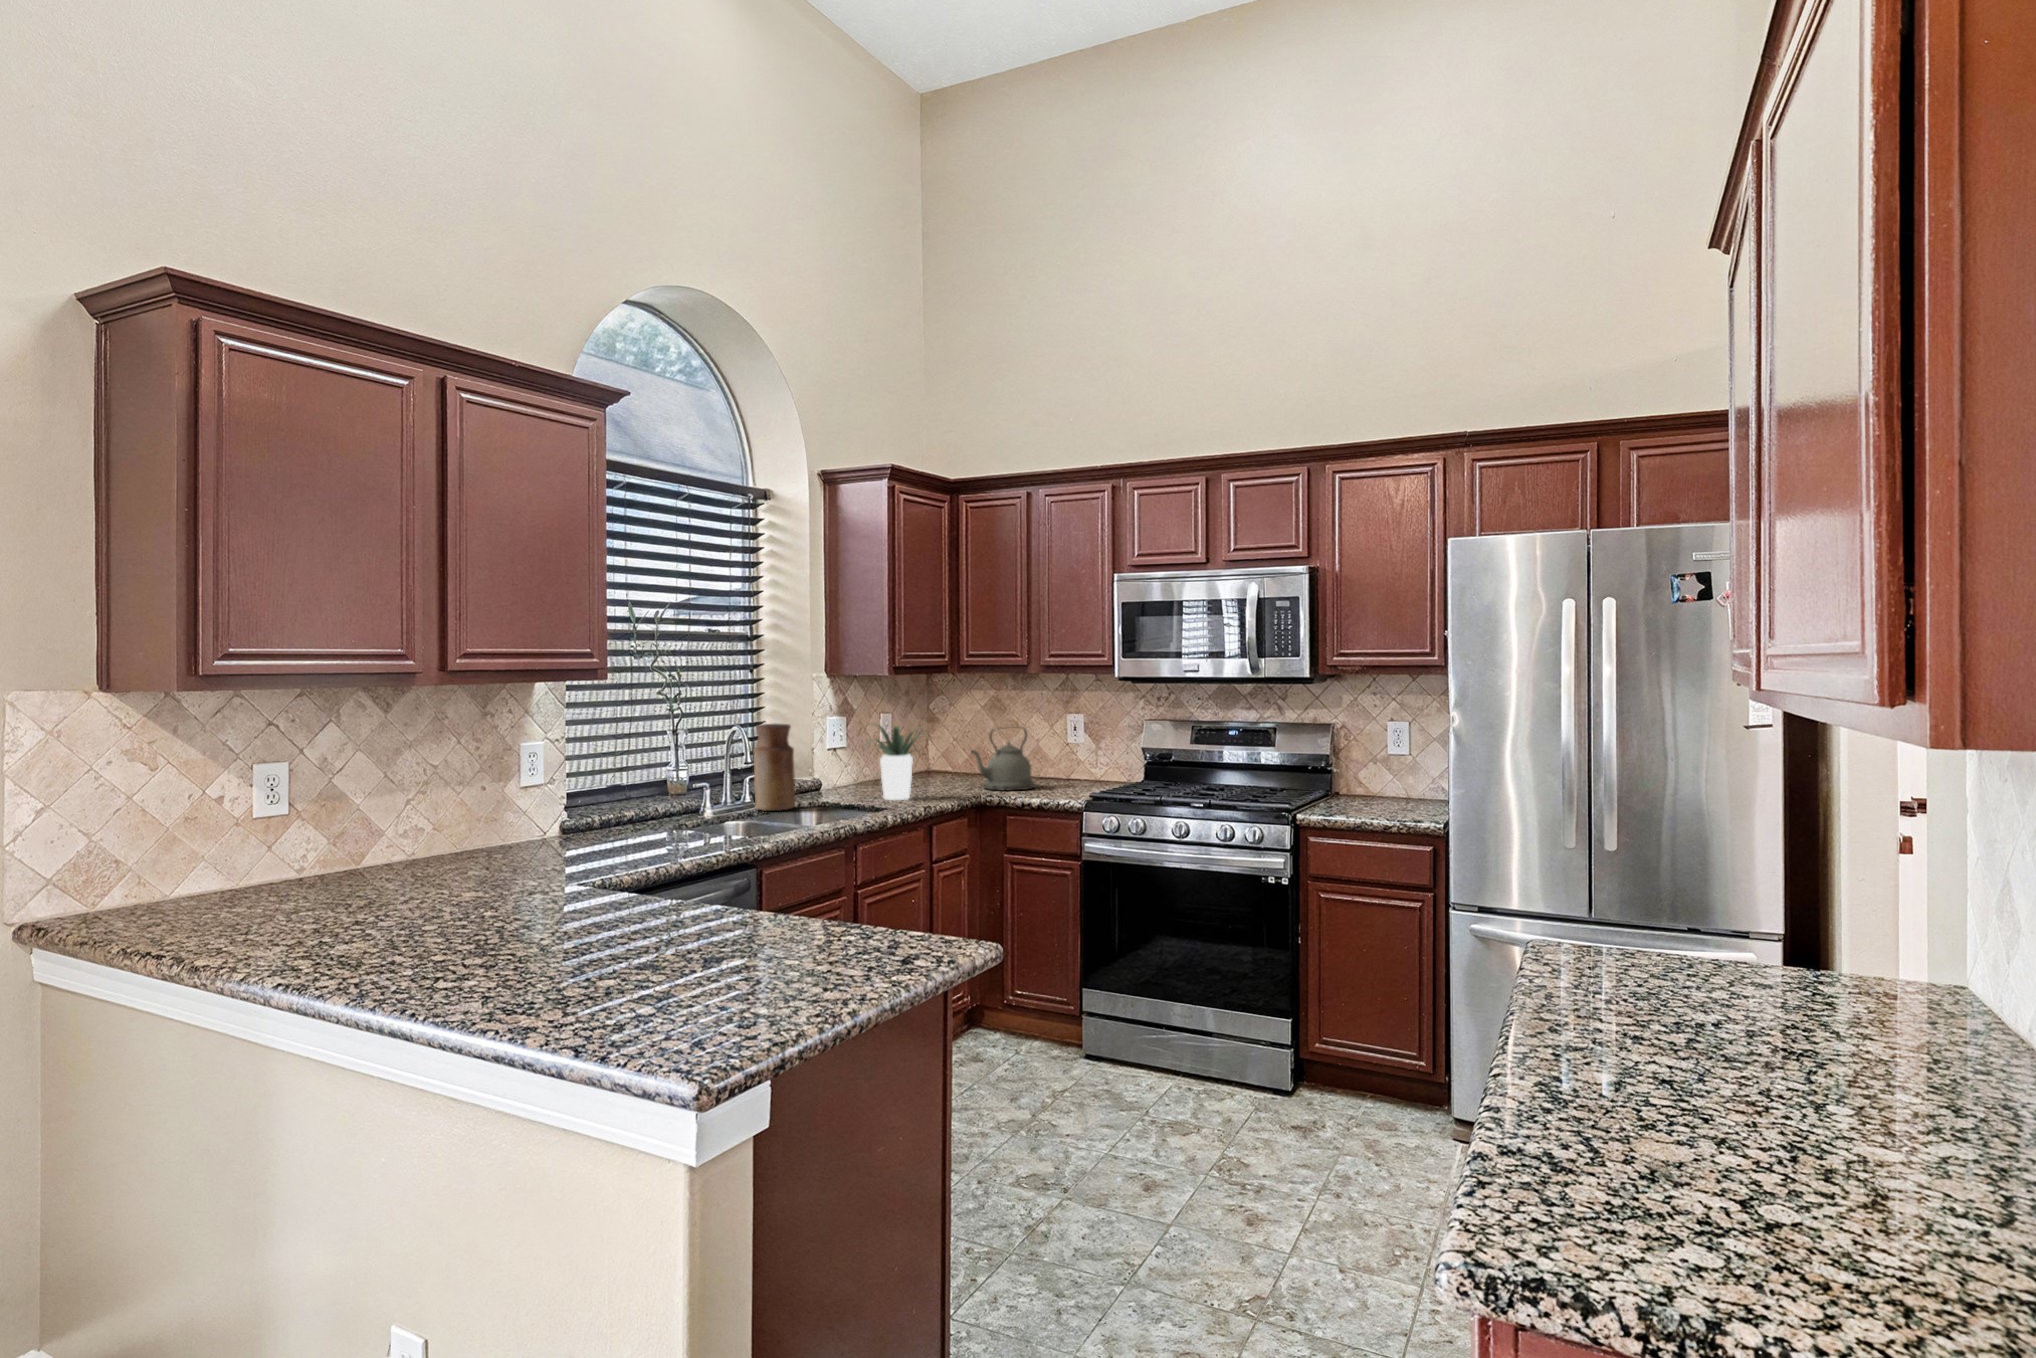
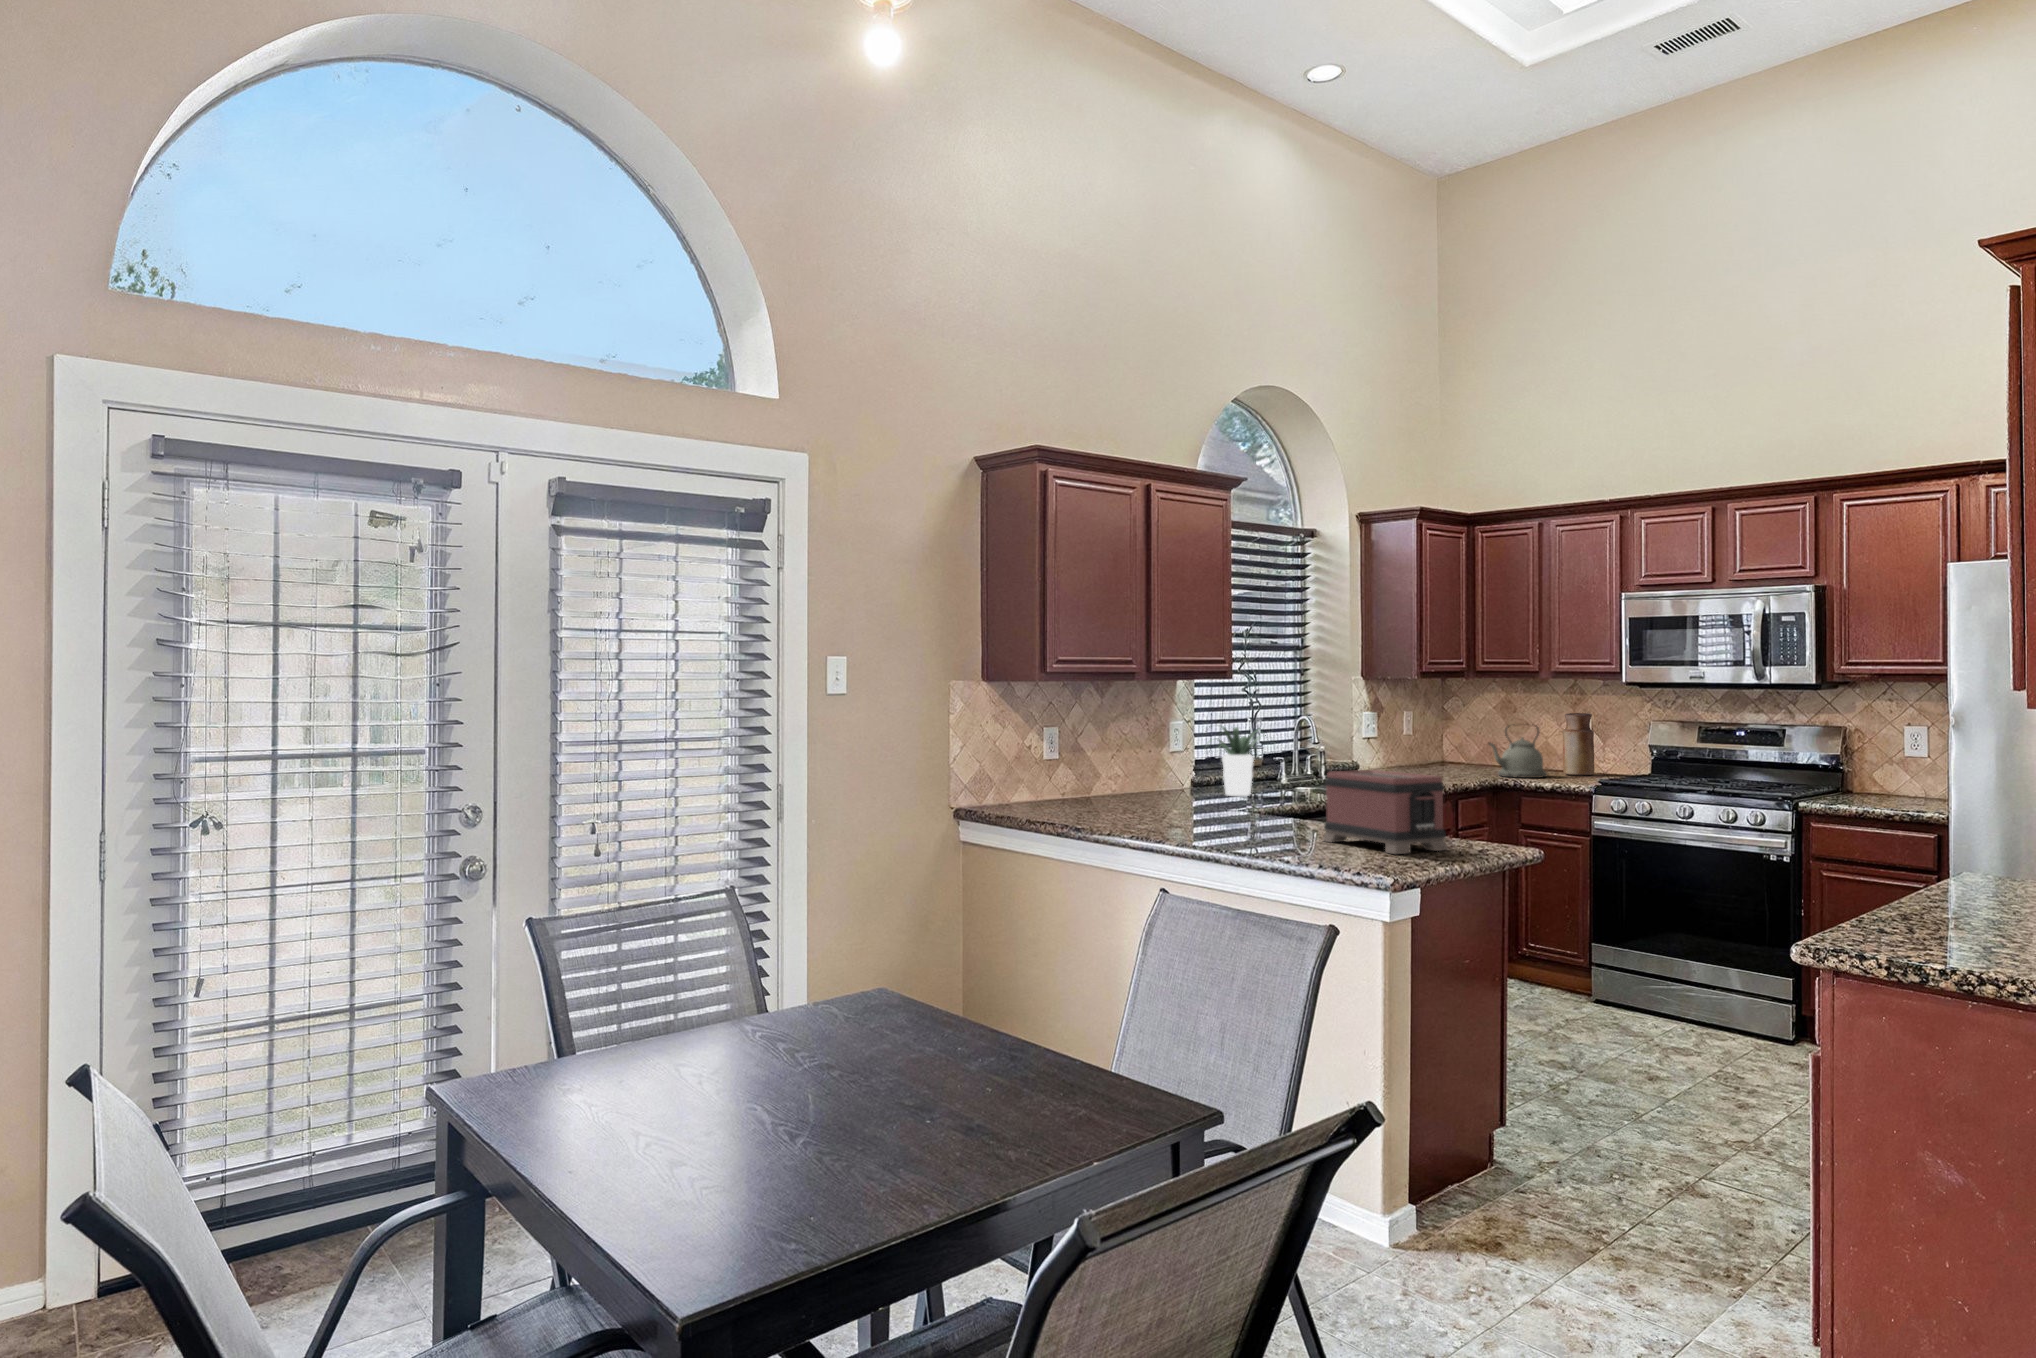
vase: present [753,724,795,811] -> present [1563,713,1595,776]
potted plant: present [866,726,931,800] -> present [1218,727,1266,796]
toaster: none [637,836,851,1015] -> present [1323,770,1448,854]

